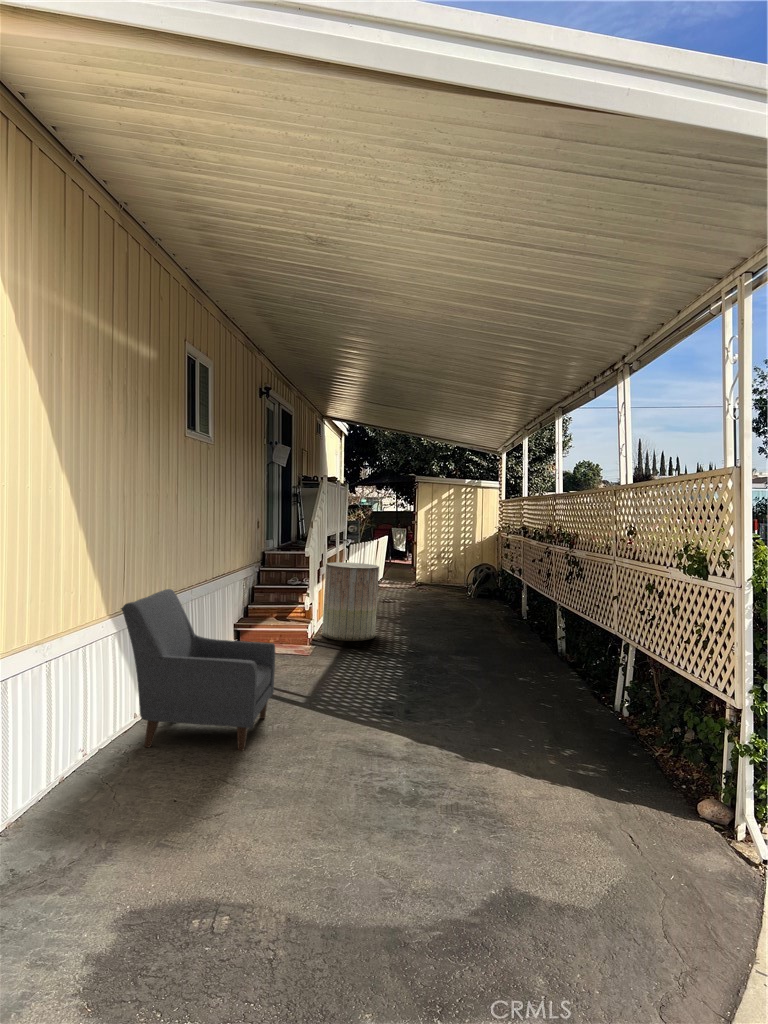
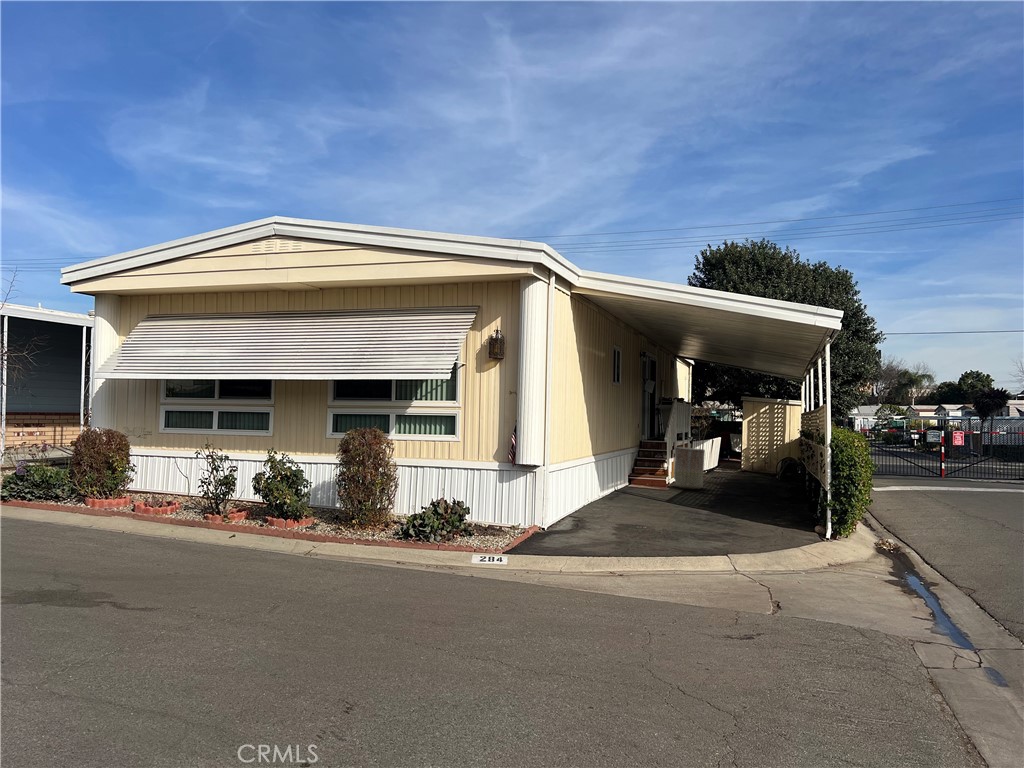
chair: present [121,589,275,750] -> none [600,449,653,505]

